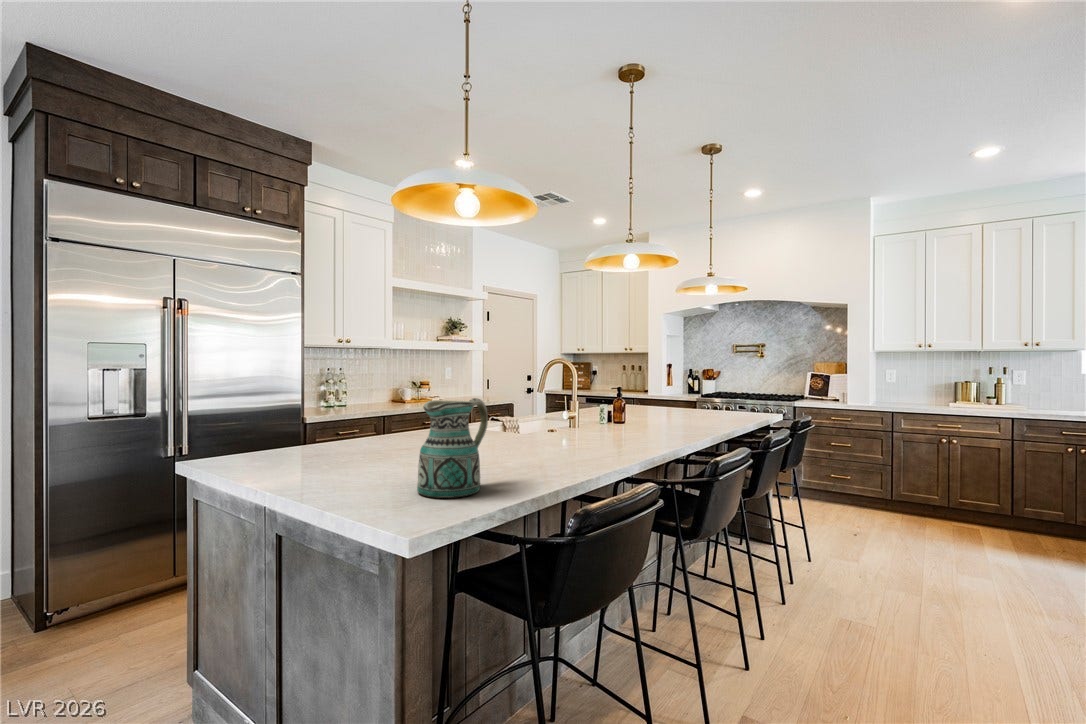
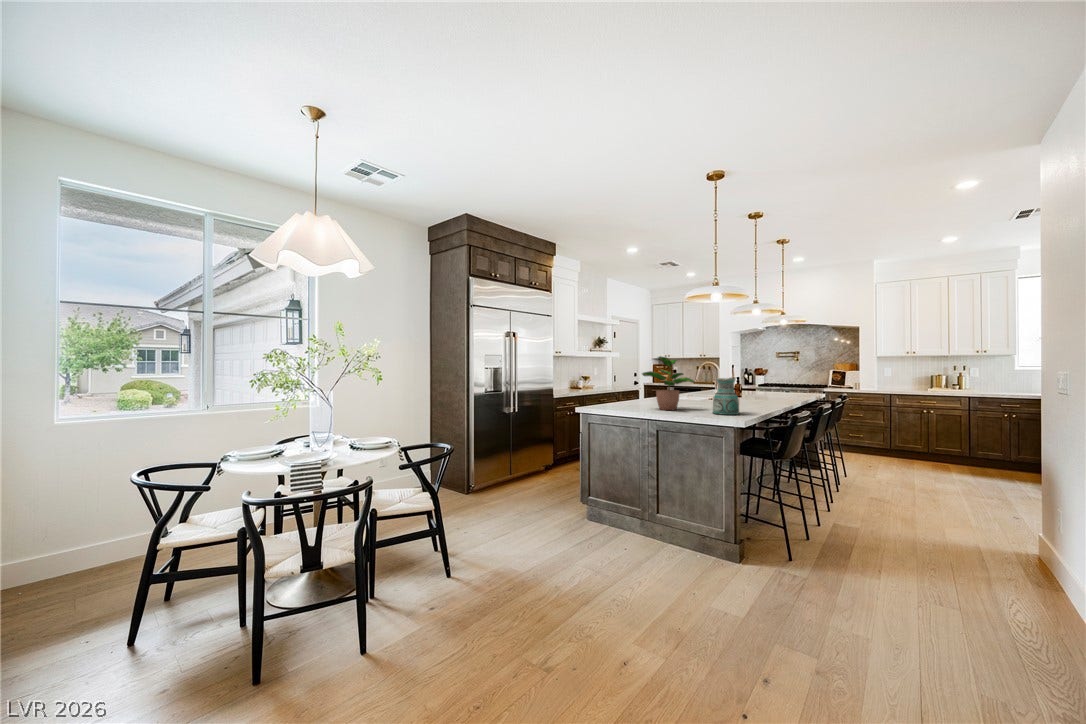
potted plant: none [301,346,420,475] -> present [642,356,695,410]

